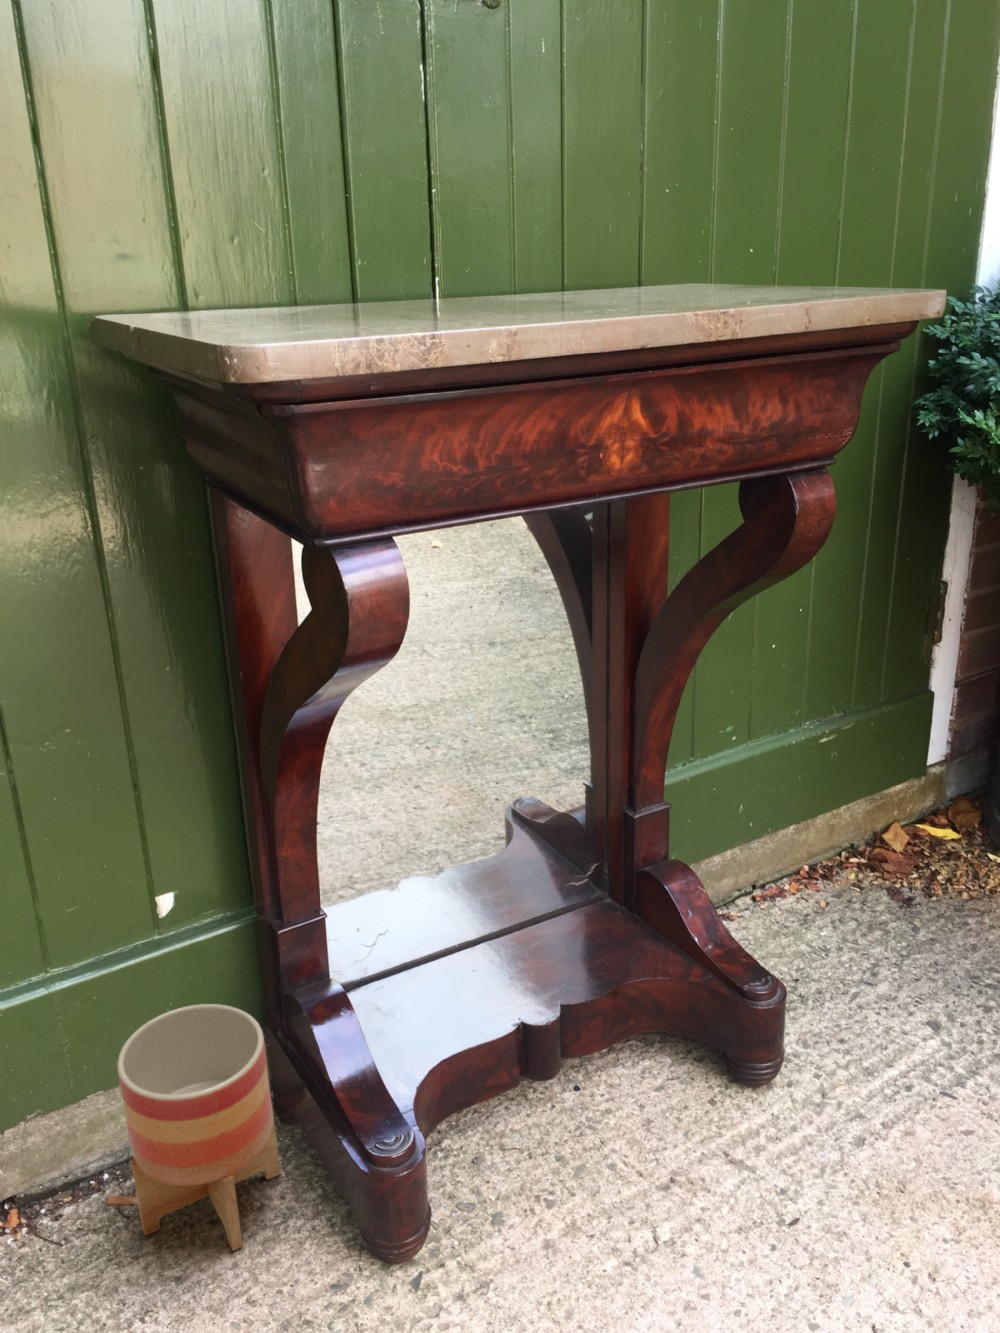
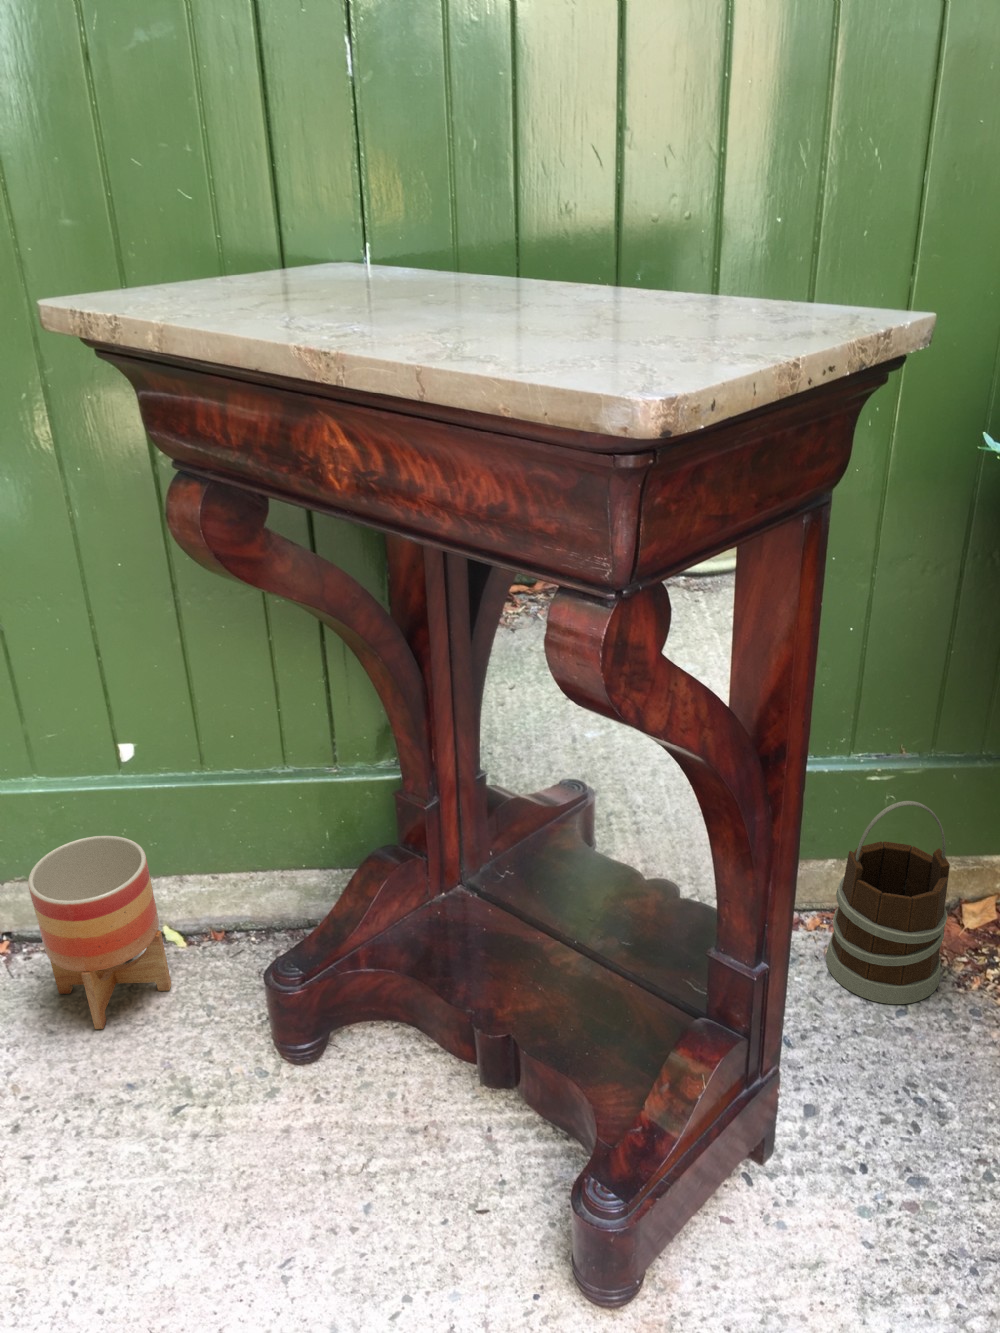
wooden bucket: none [819,744,925,929] -> present [826,801,950,1004]

